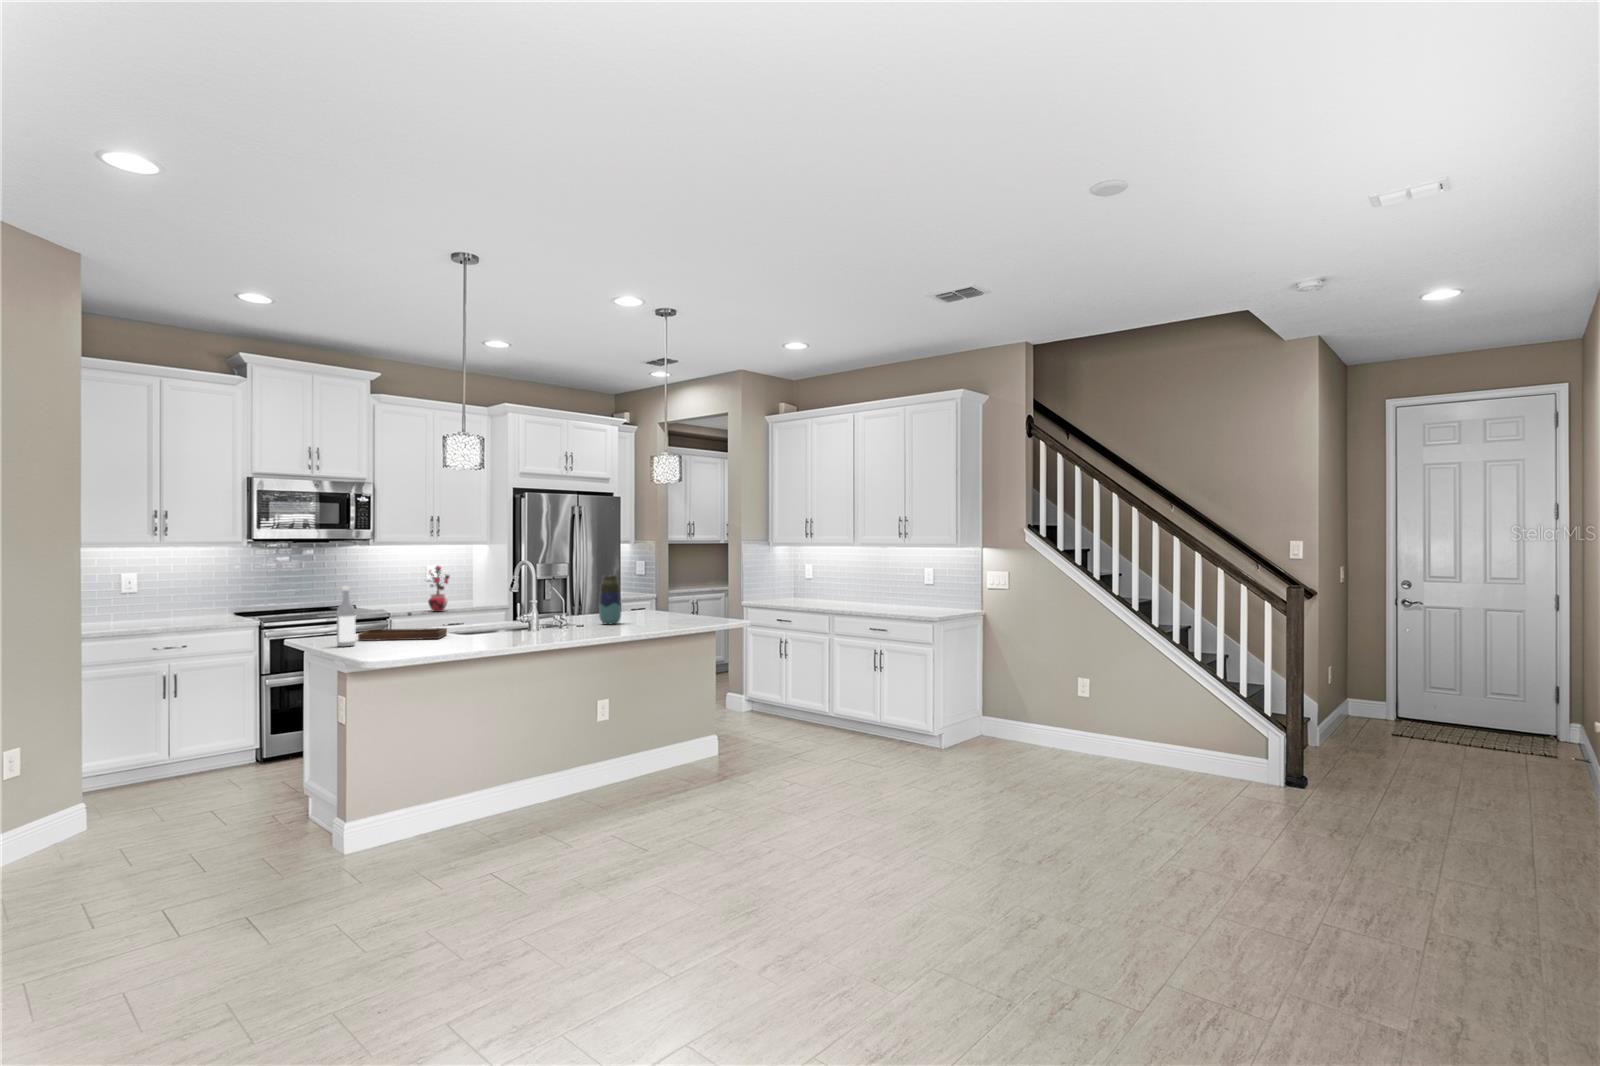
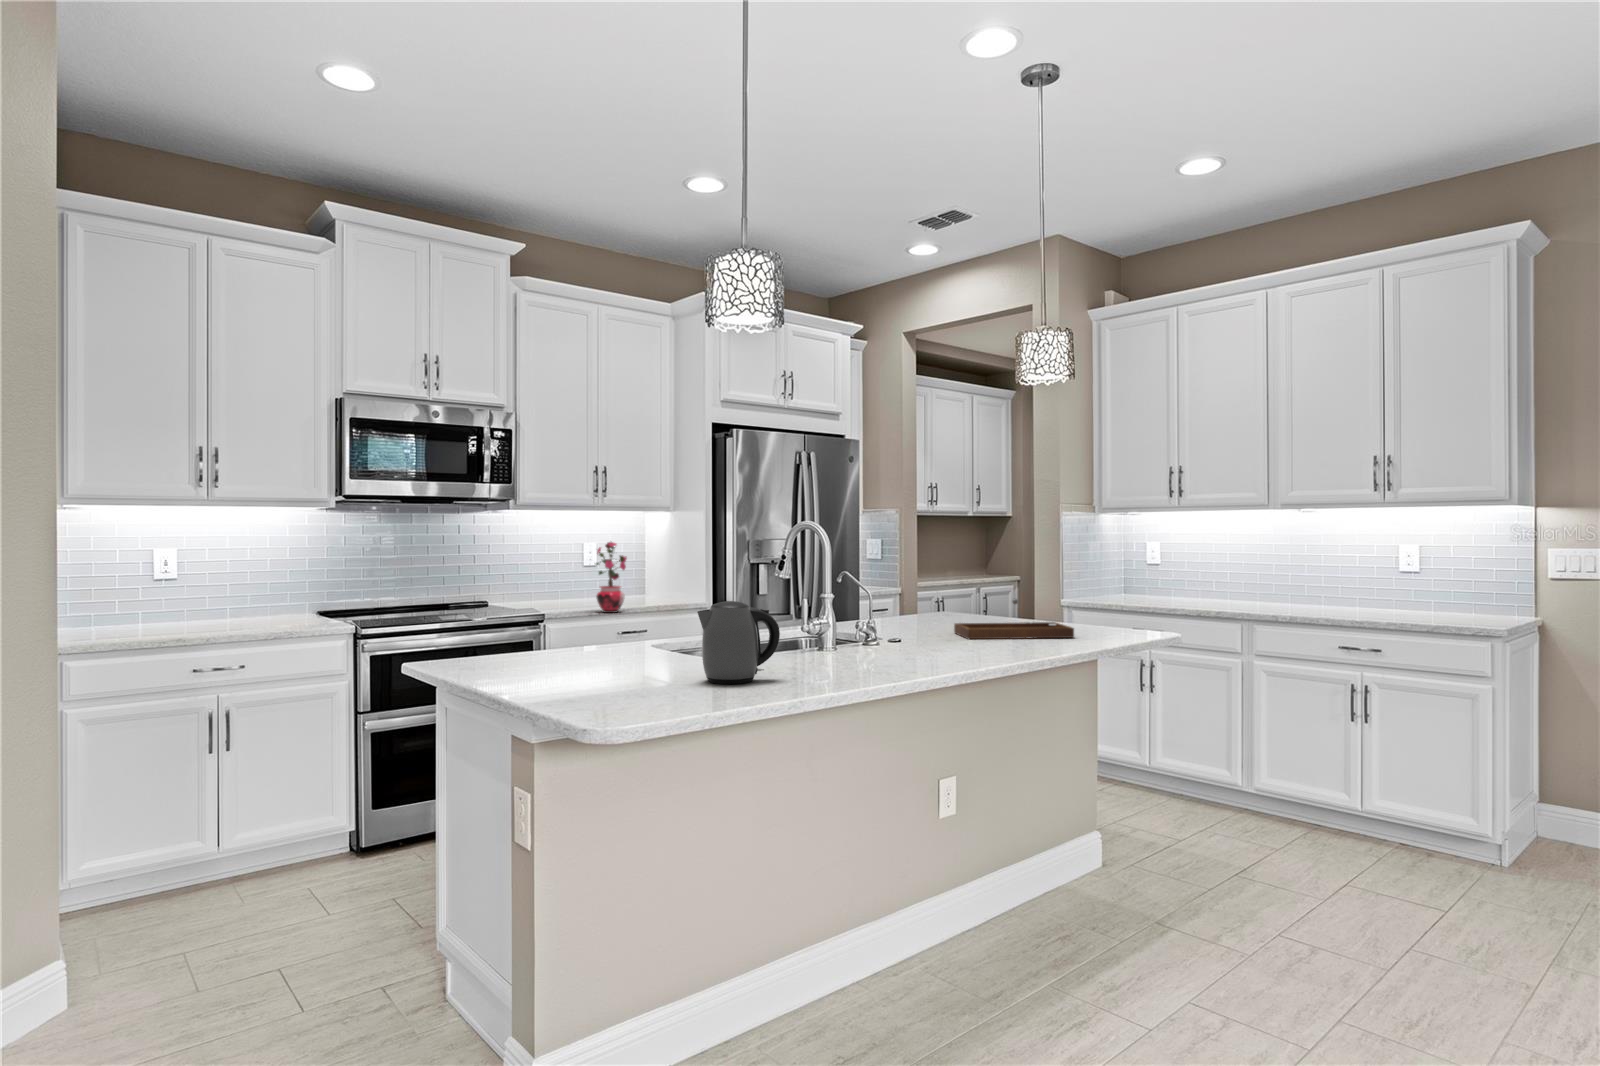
vase: present [599,575,621,624] -> none [904,553,942,639]
wine bottle: present [337,586,356,647] -> none [500,567,533,683]
kettle: none [445,603,491,645] -> present [697,601,780,684]
tray: present [358,612,447,641] -> present [954,599,1074,639]

